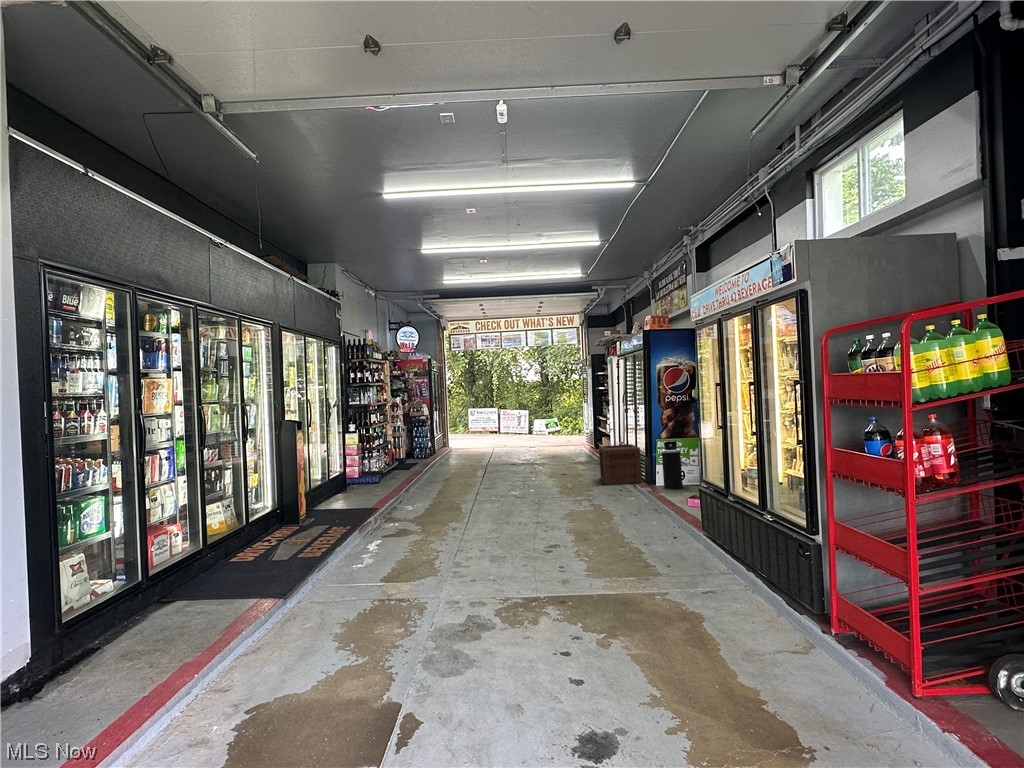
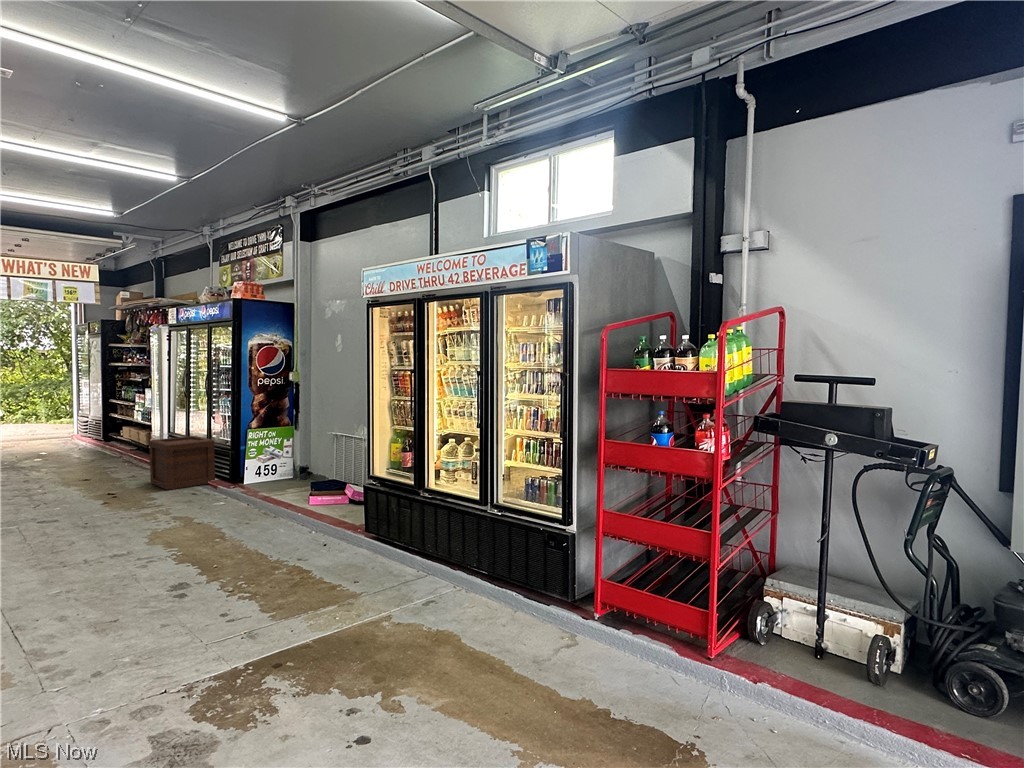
trash can: present [662,441,683,489] -> none [254,431,278,488]

